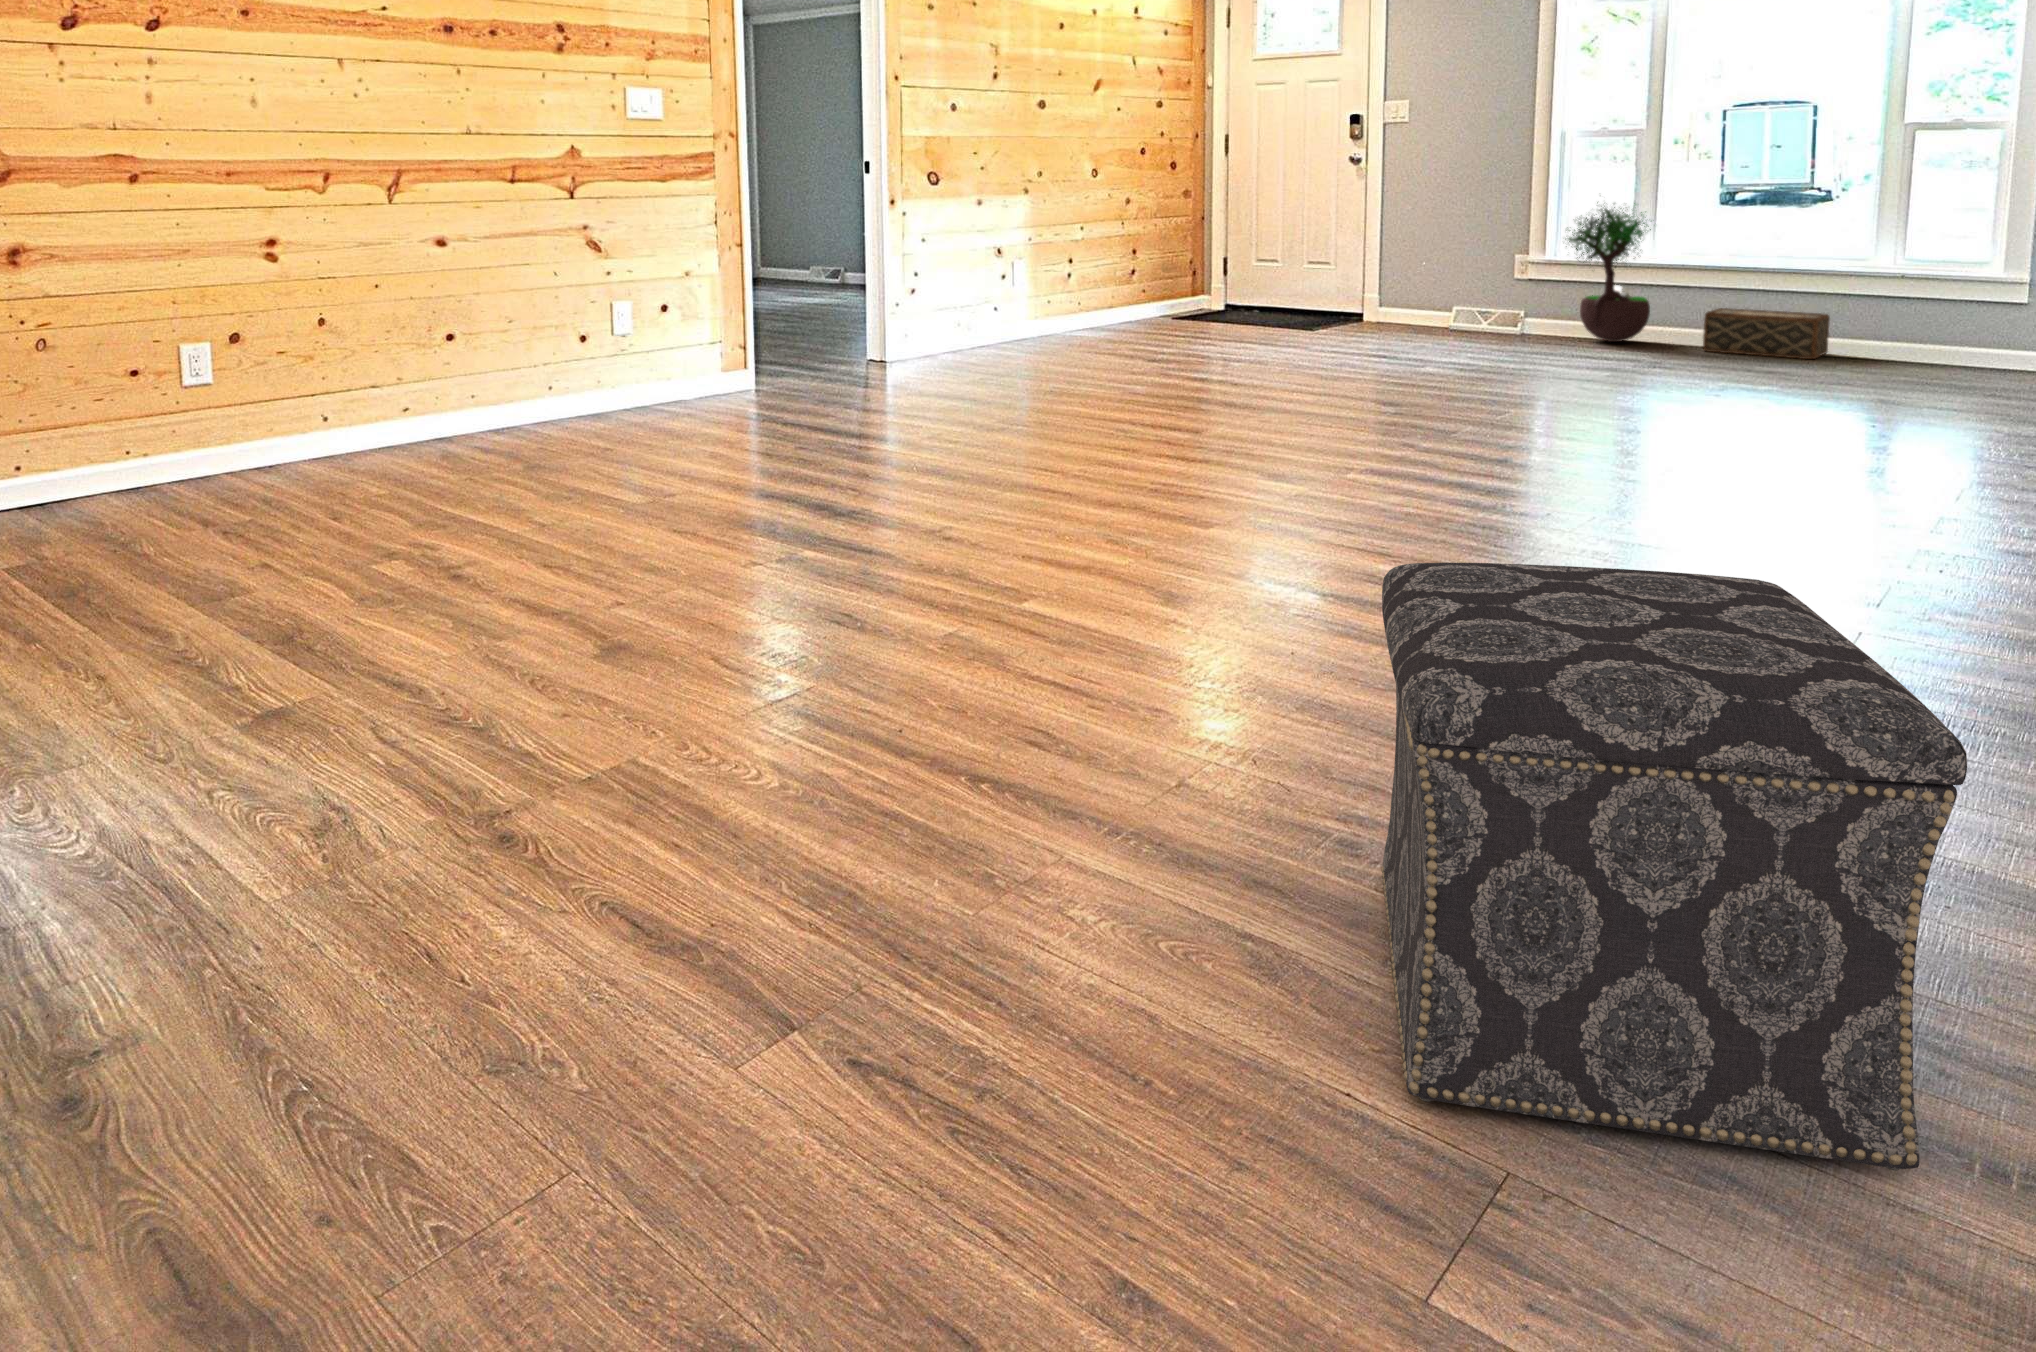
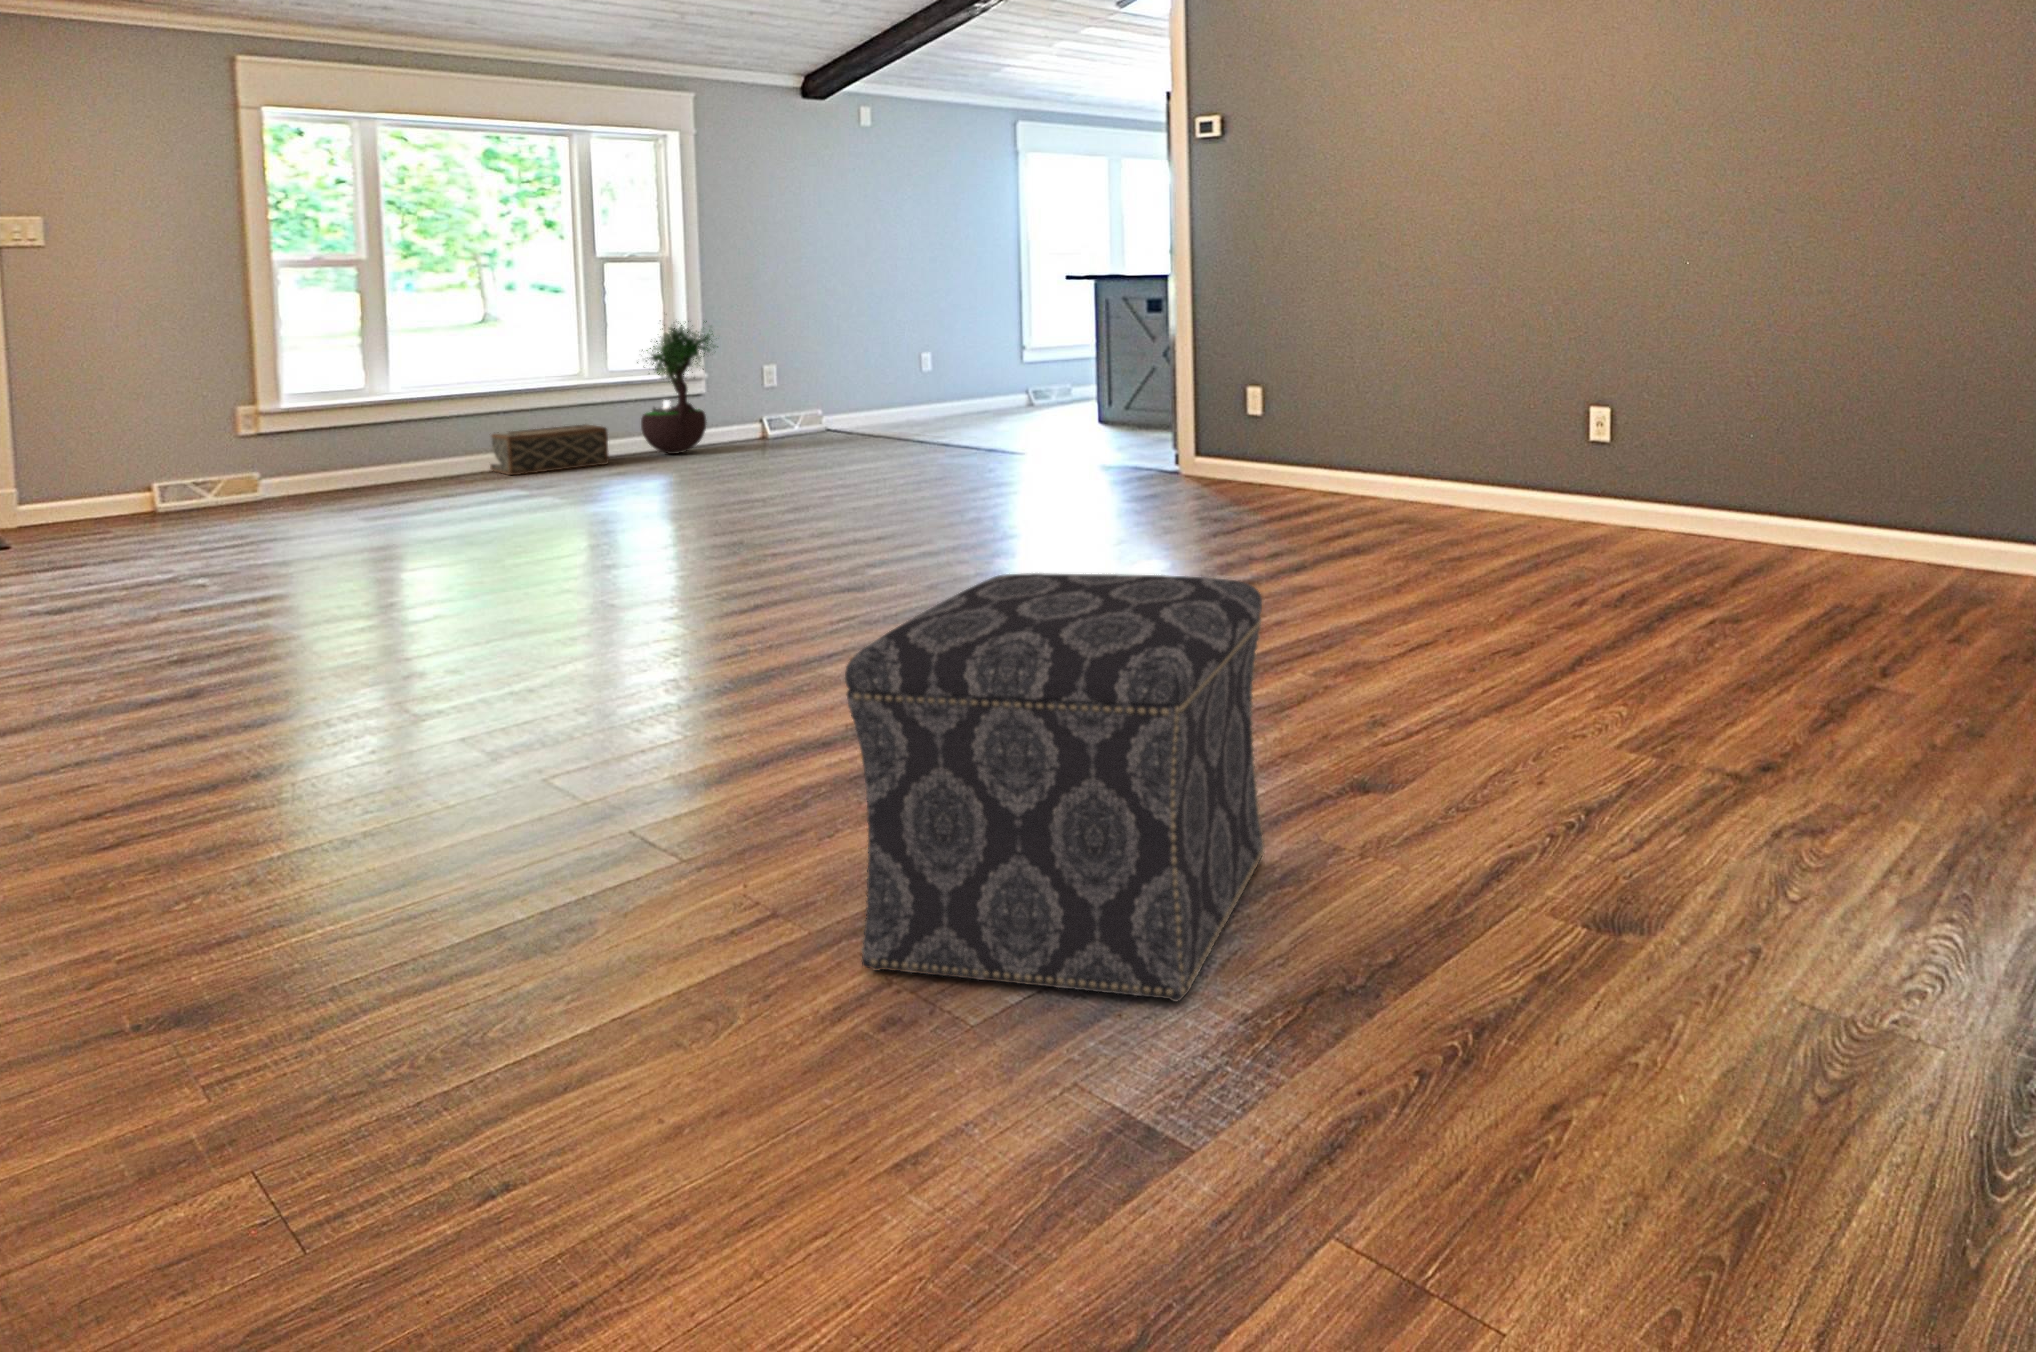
potted tree: present [1565,202,1651,342] -> present [637,321,718,454]
ottoman: present [1381,563,1967,1171] -> present [845,573,1264,1001]

